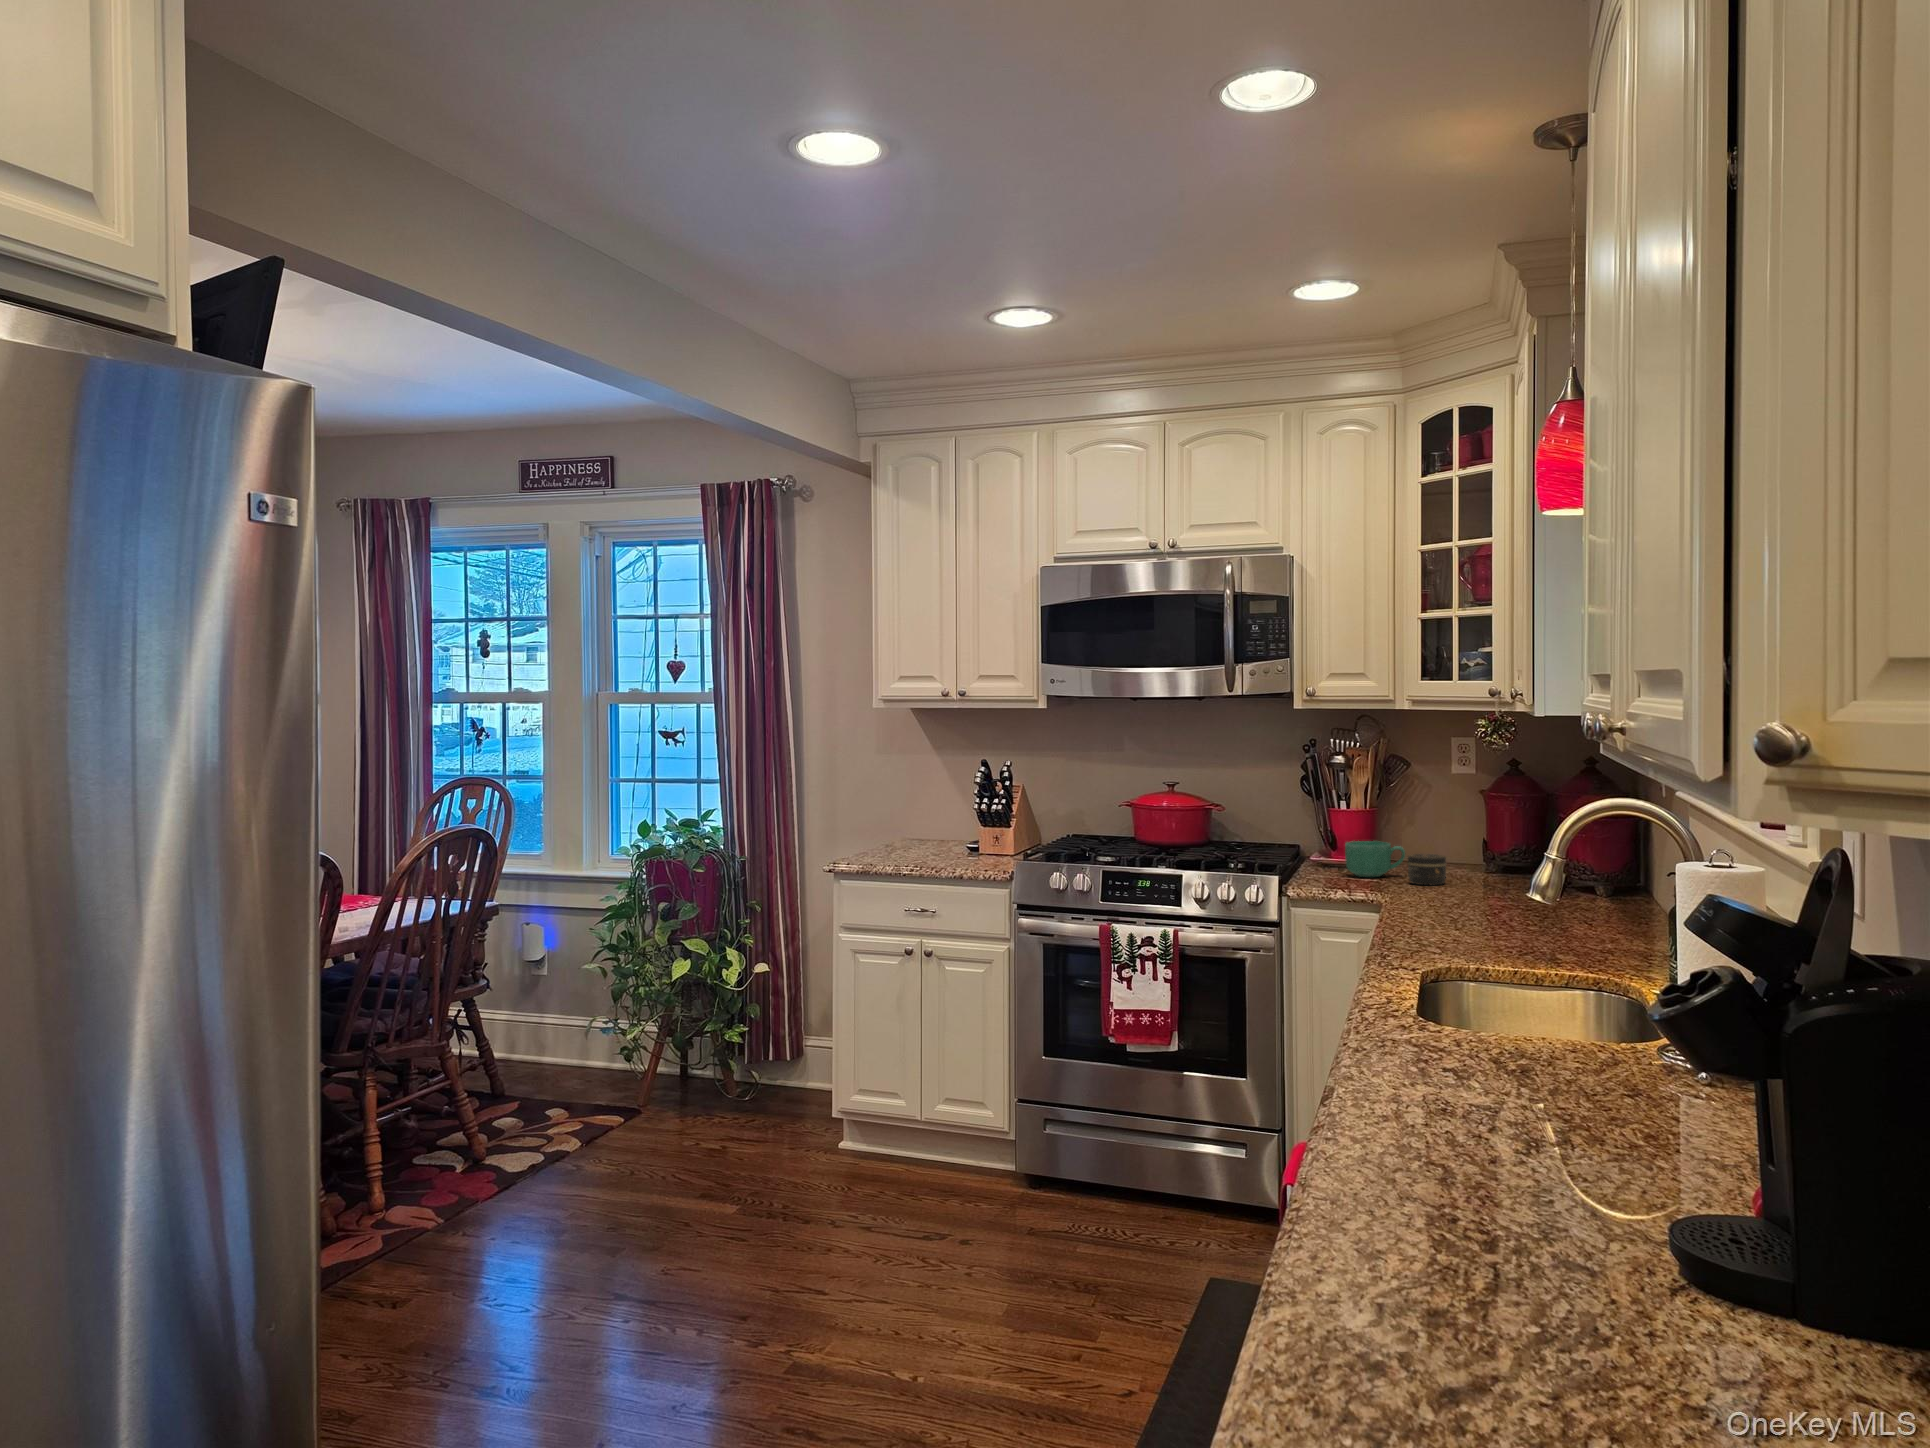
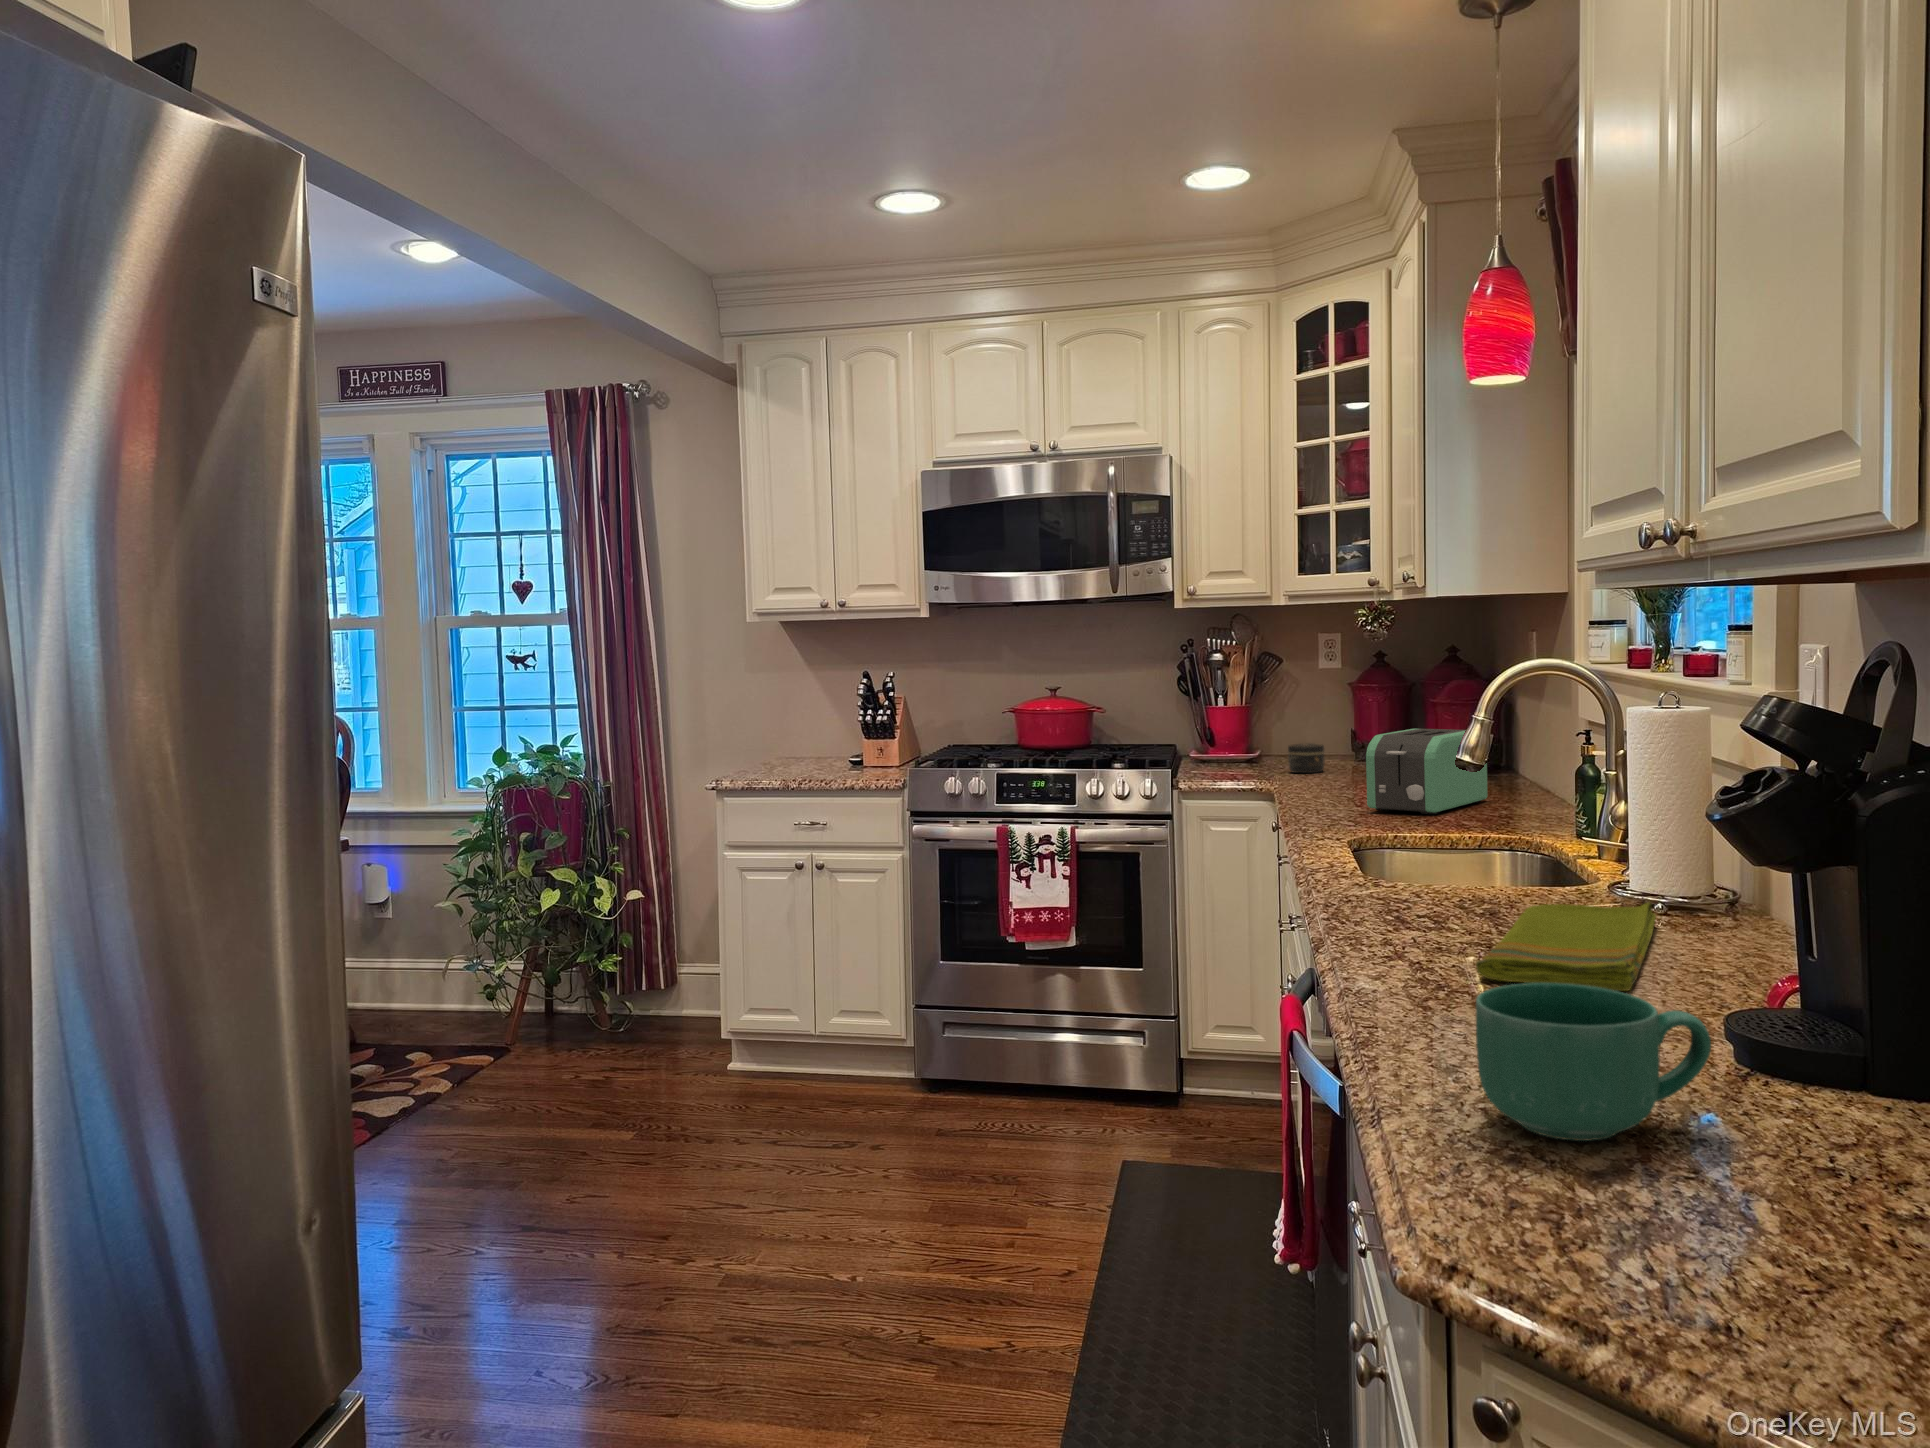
mug: present [1345,841,1405,877] -> present [1476,983,1711,1141]
toaster: none [1461,852,1596,945] -> present [1366,729,1488,815]
dish towel: none [1457,1068,1684,1178] -> present [1476,902,1656,991]

